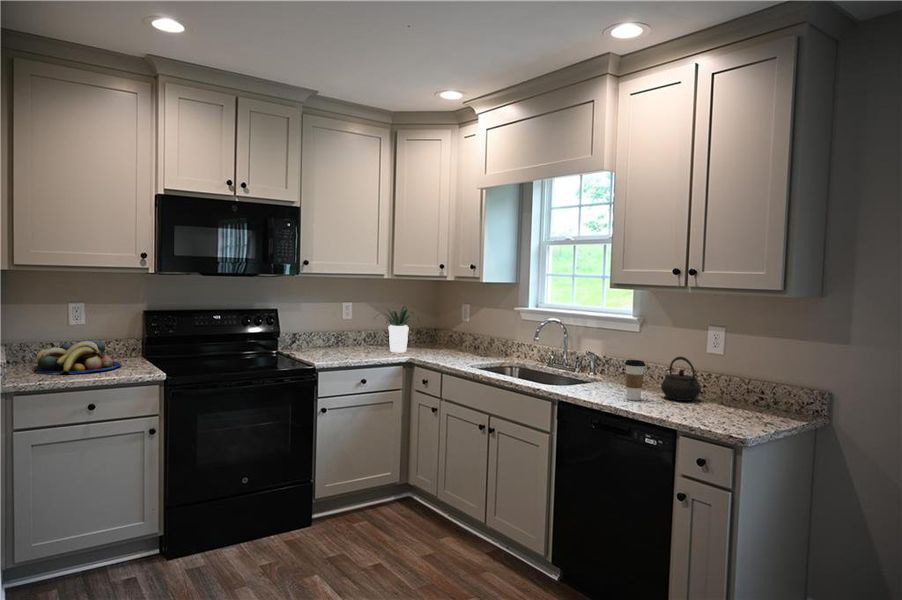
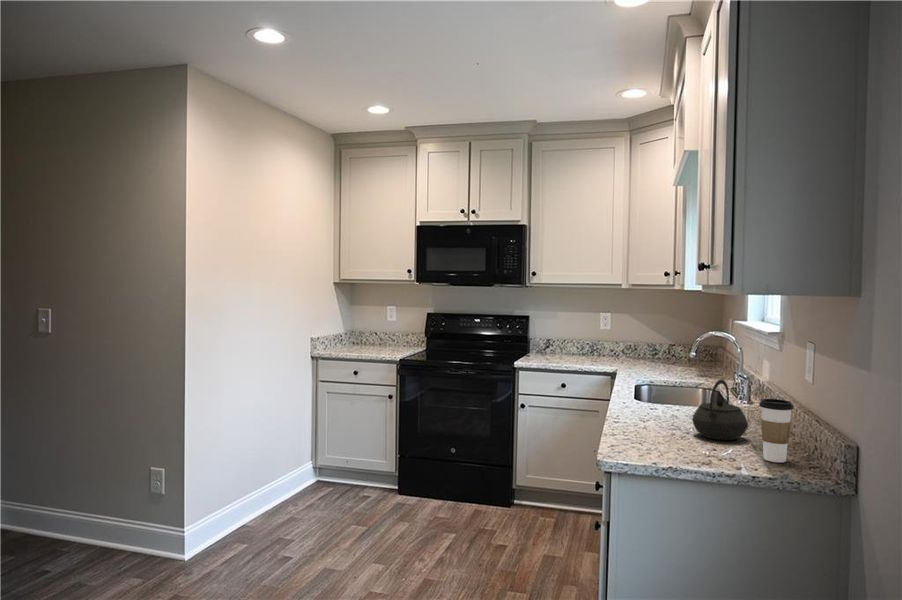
potted plant: present [378,306,419,353] -> none [603,316,660,365]
fruit bowl: present [35,339,121,375] -> none [347,331,400,351]
coffee cup: present [625,360,645,401] -> present [759,399,794,463]

